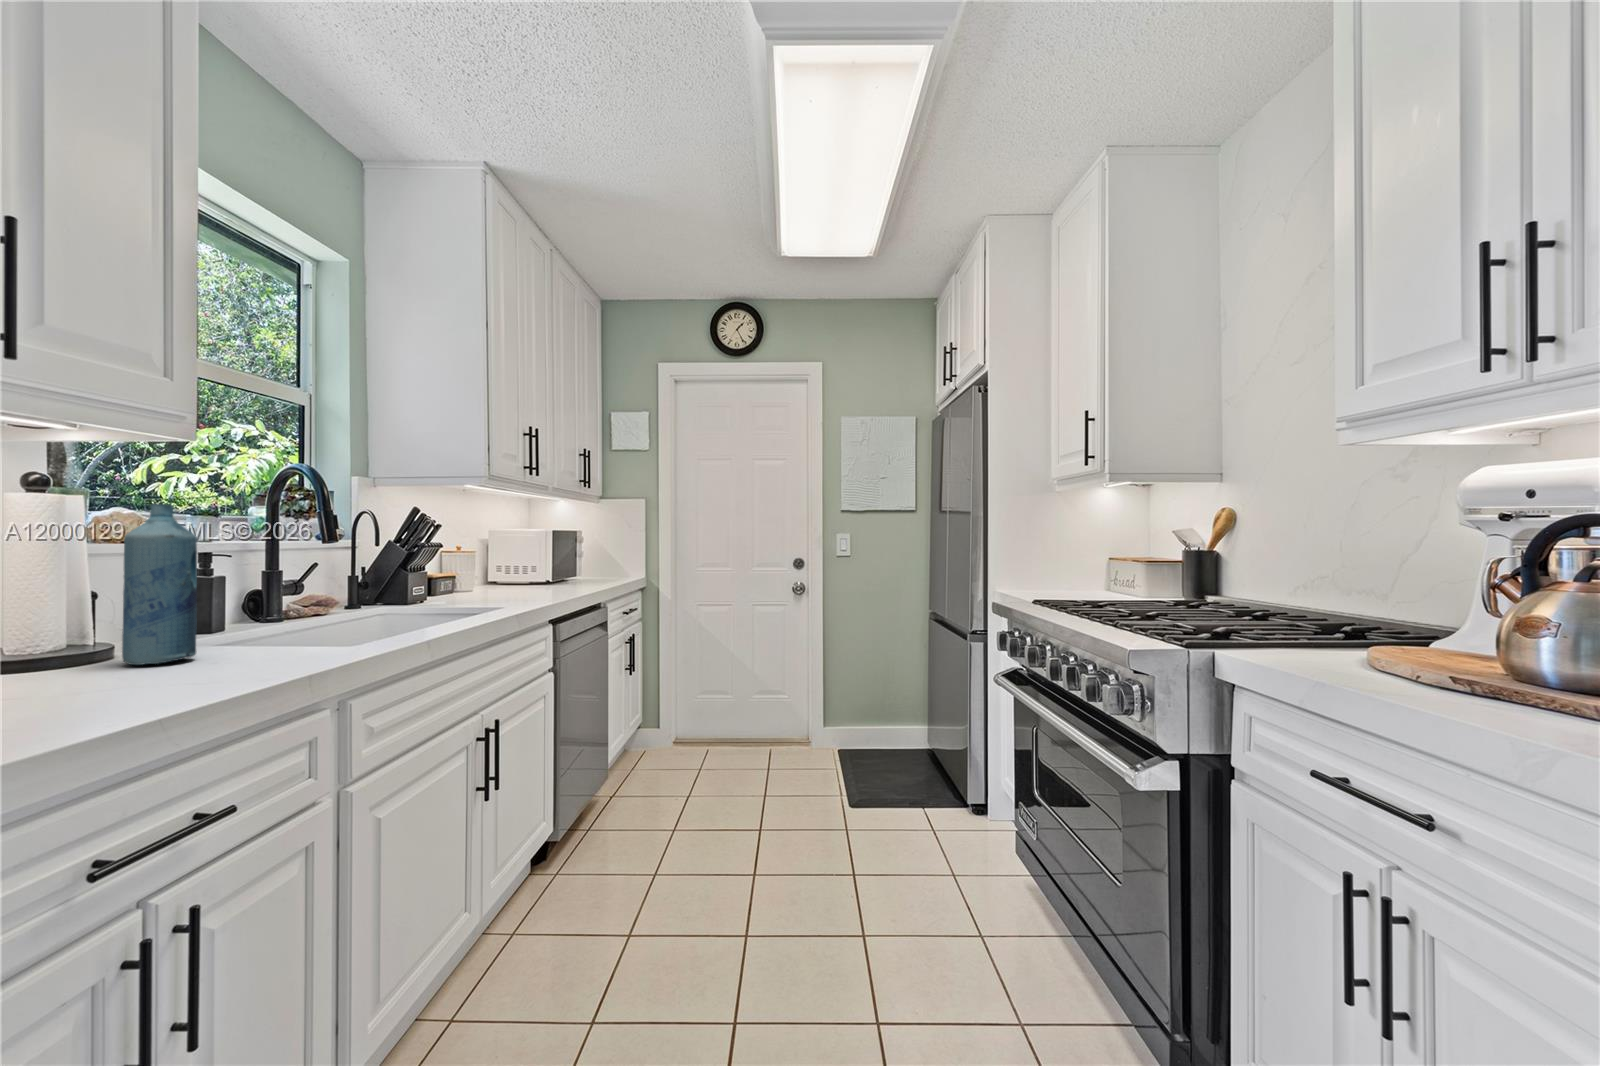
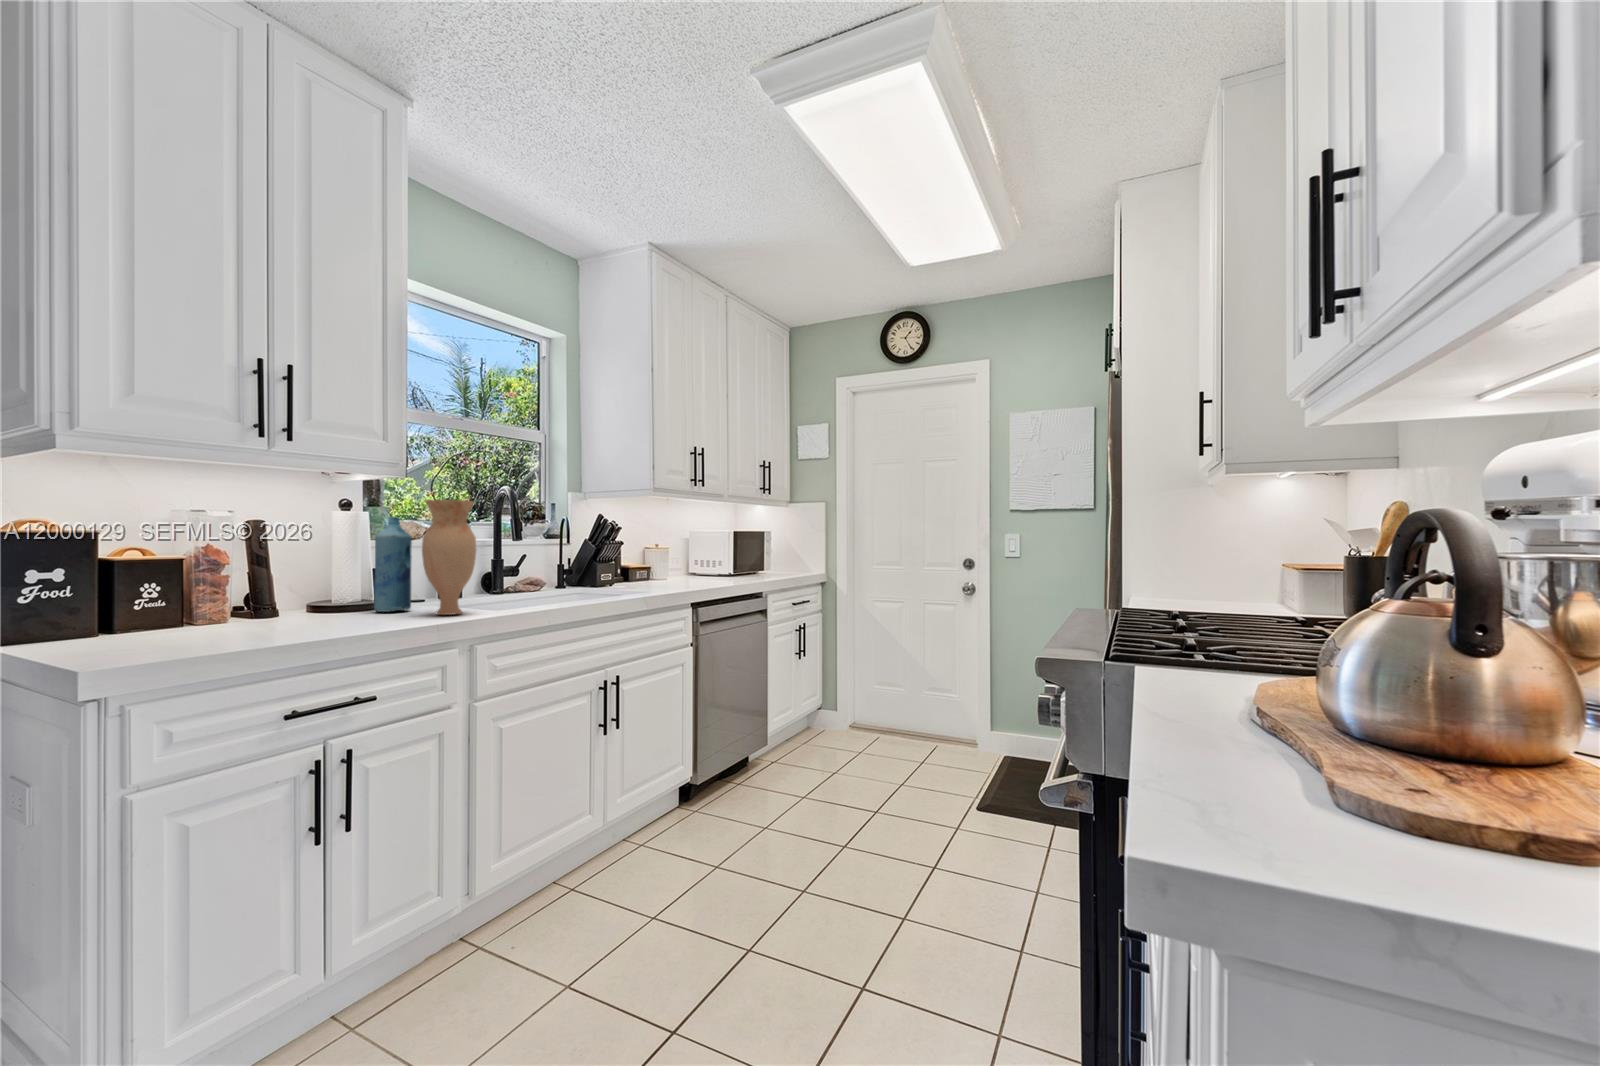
vase: none [243,478,338,661] -> present [422,500,476,615]

